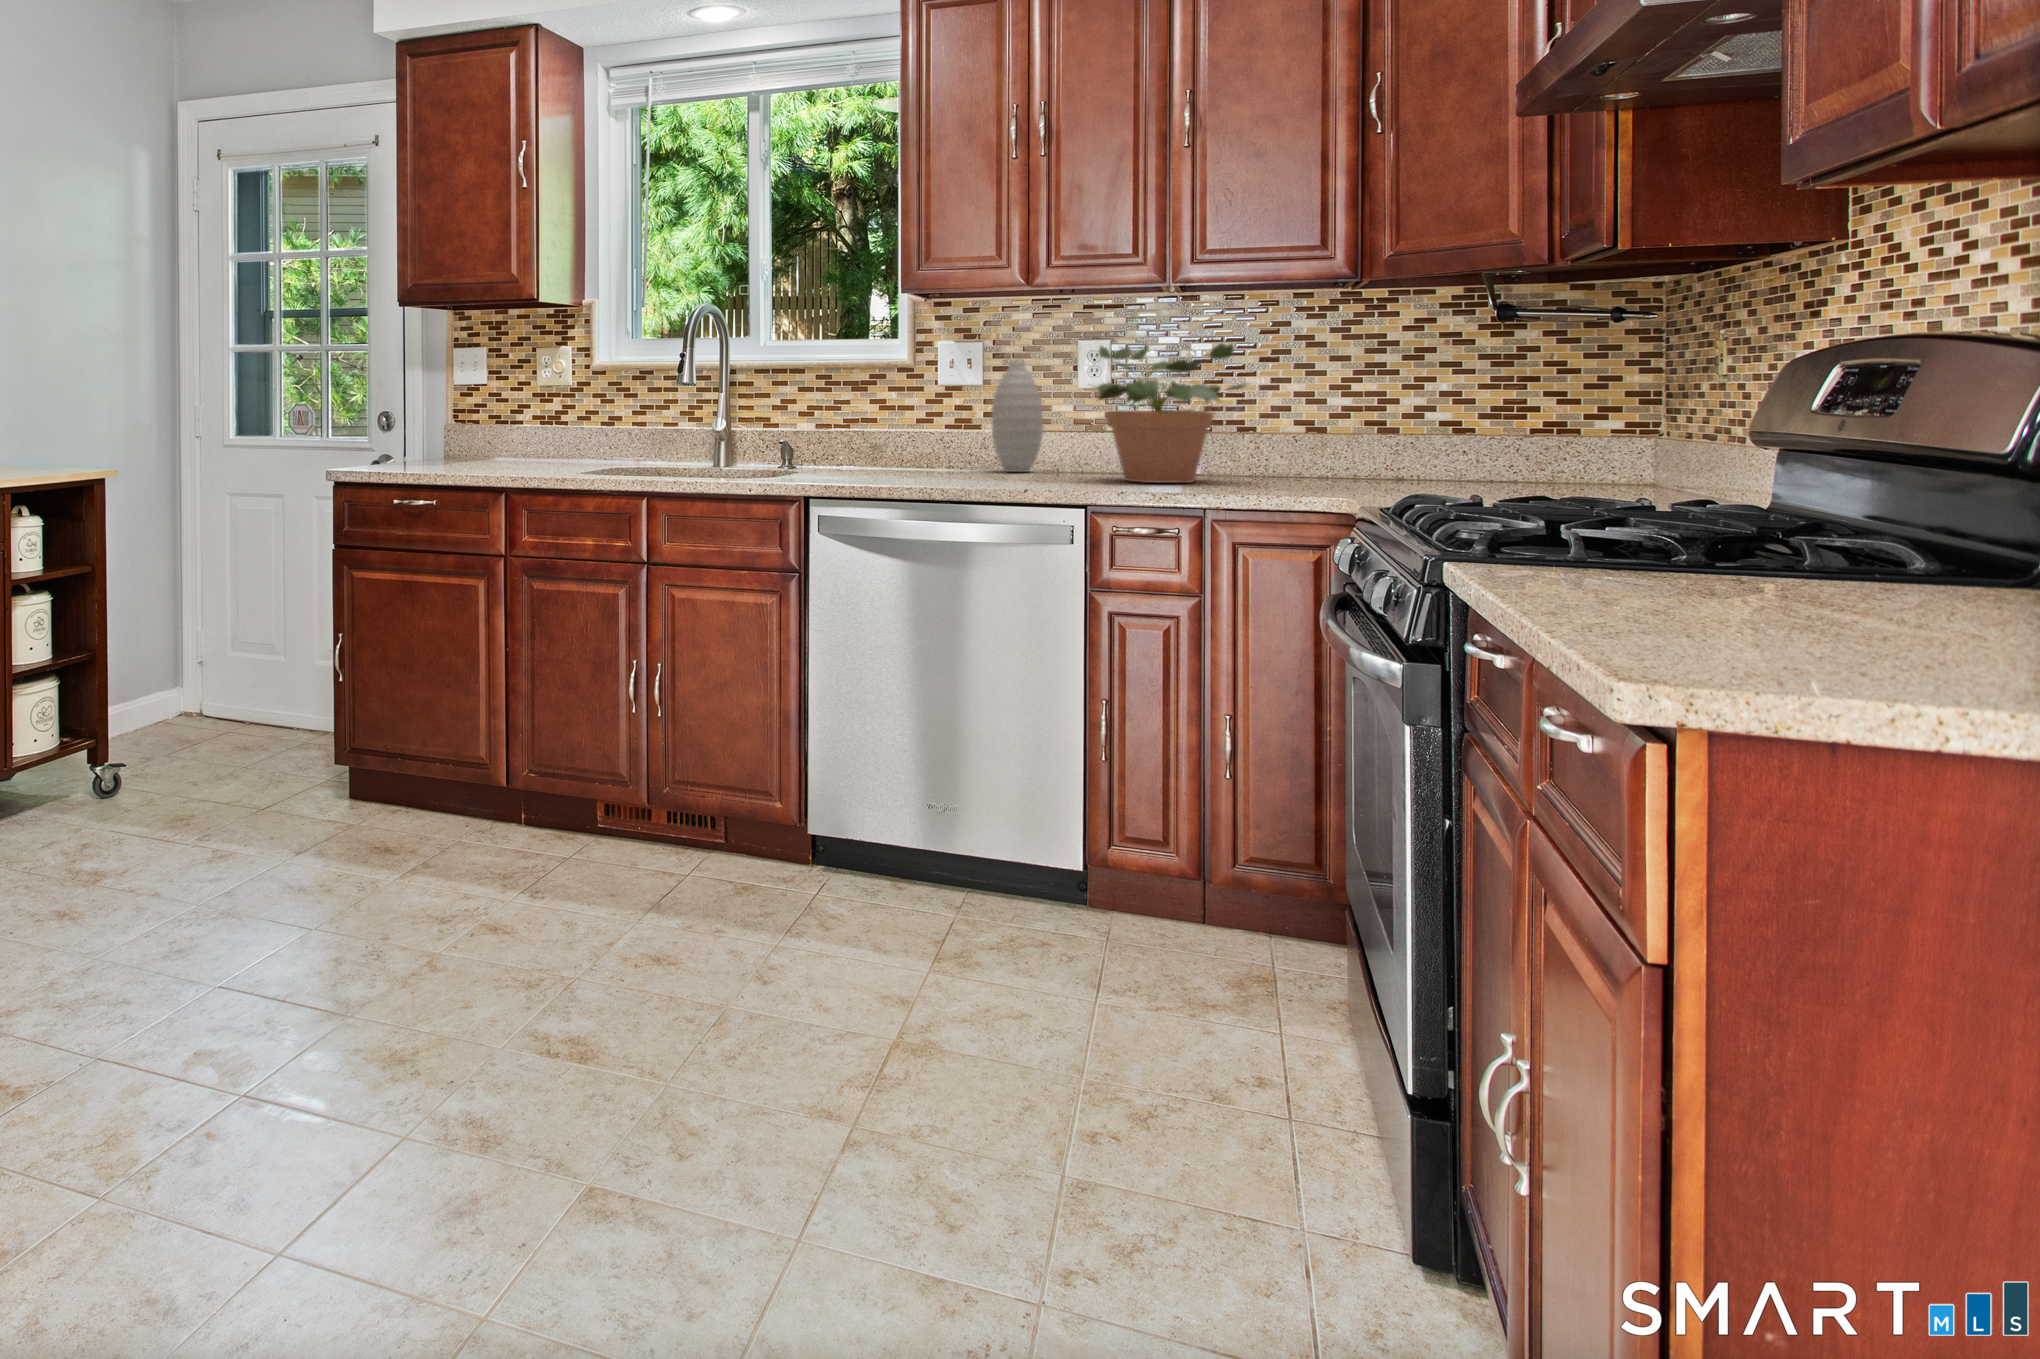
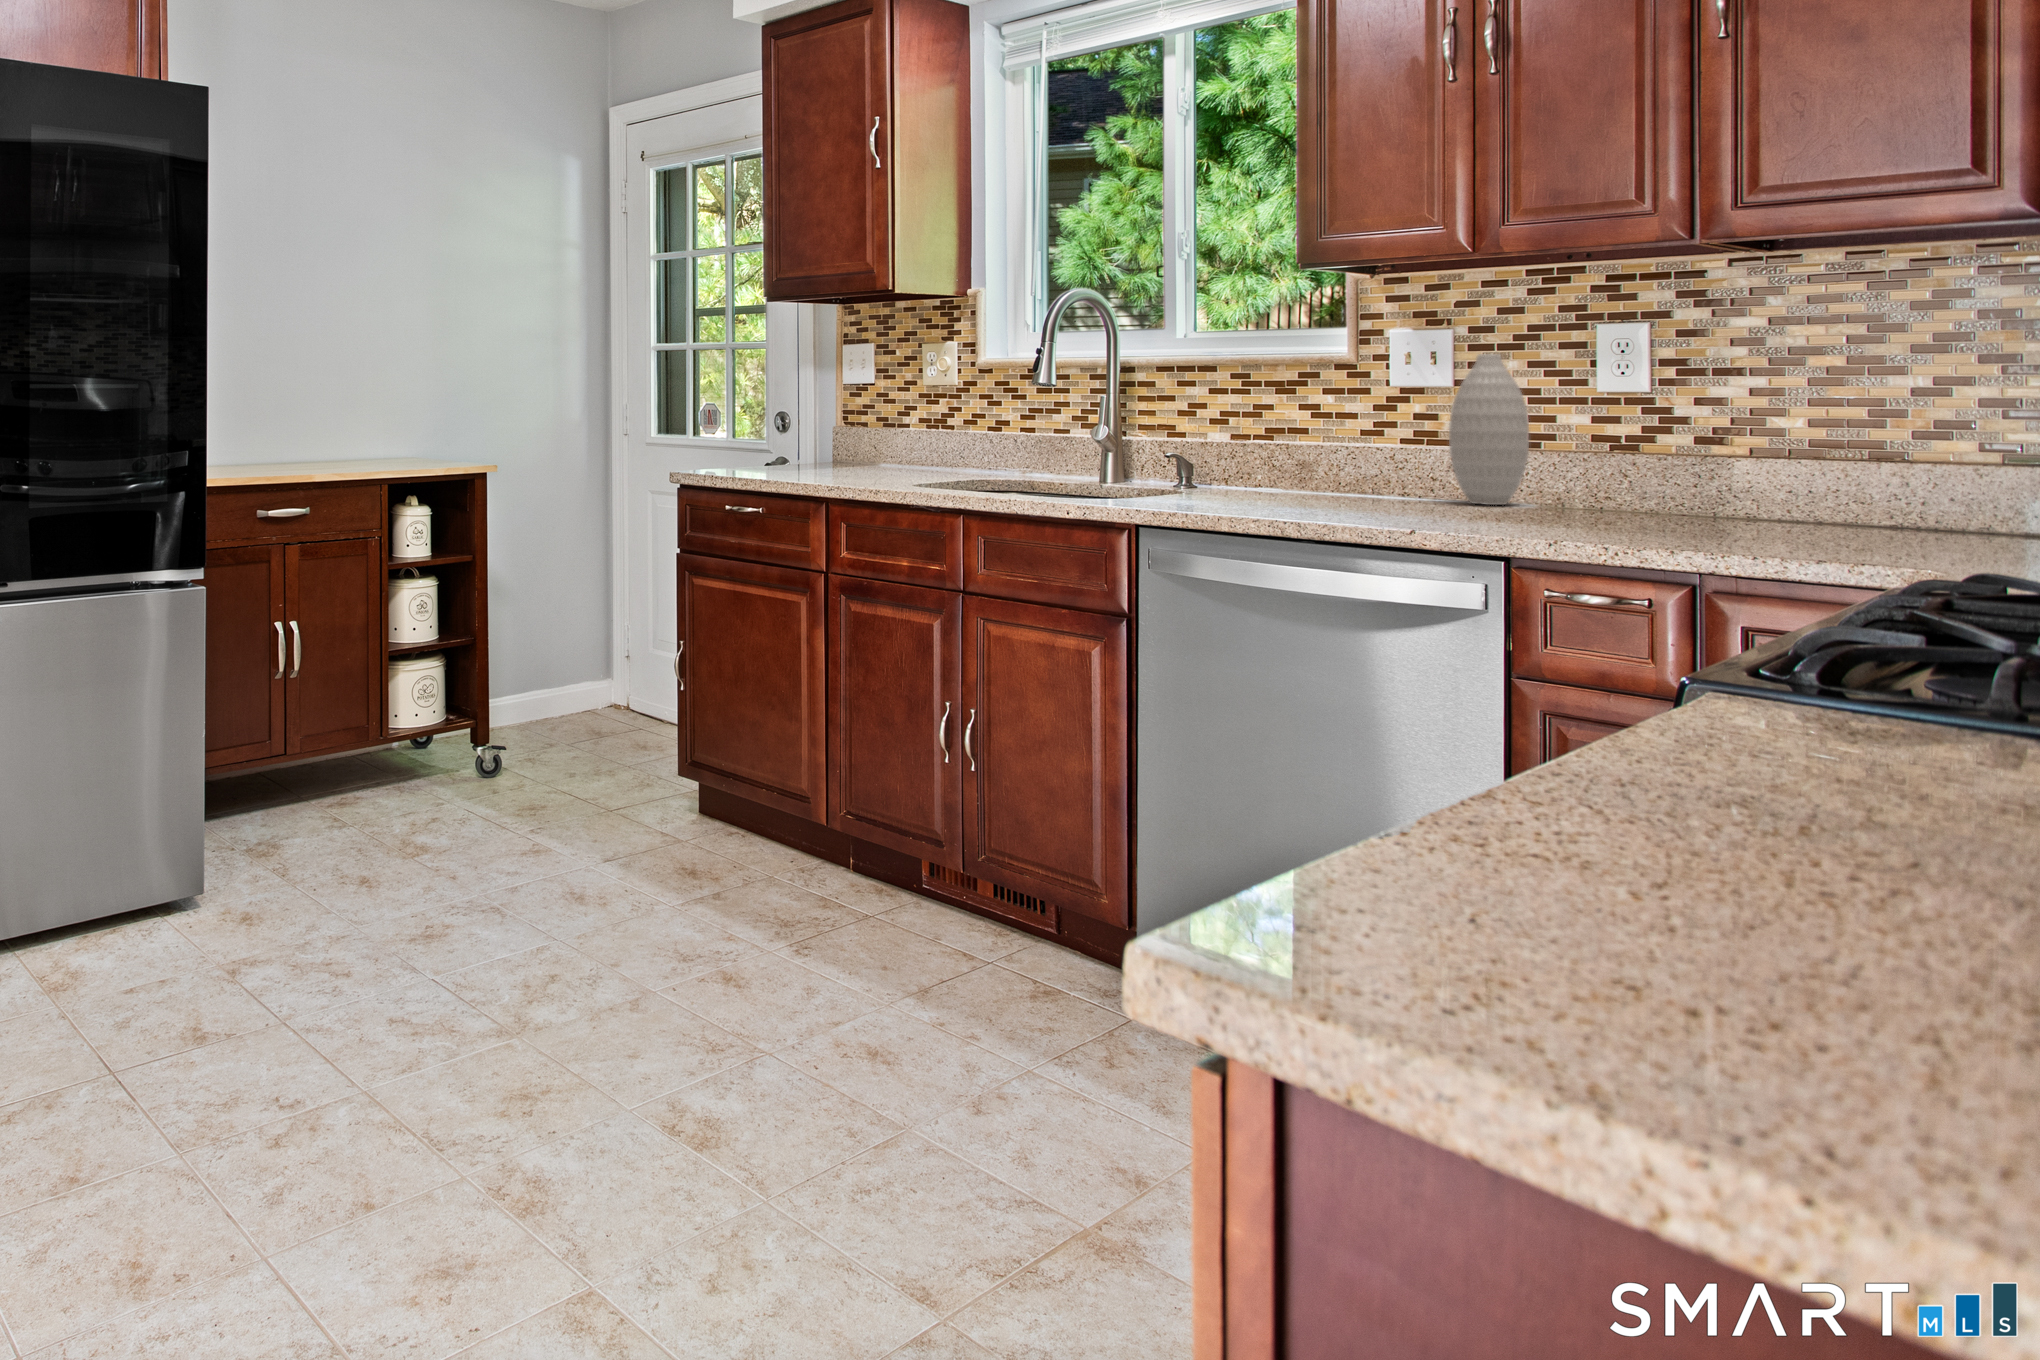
potted plant: present [1094,343,1246,483] -> none [1542,324,1854,533]

